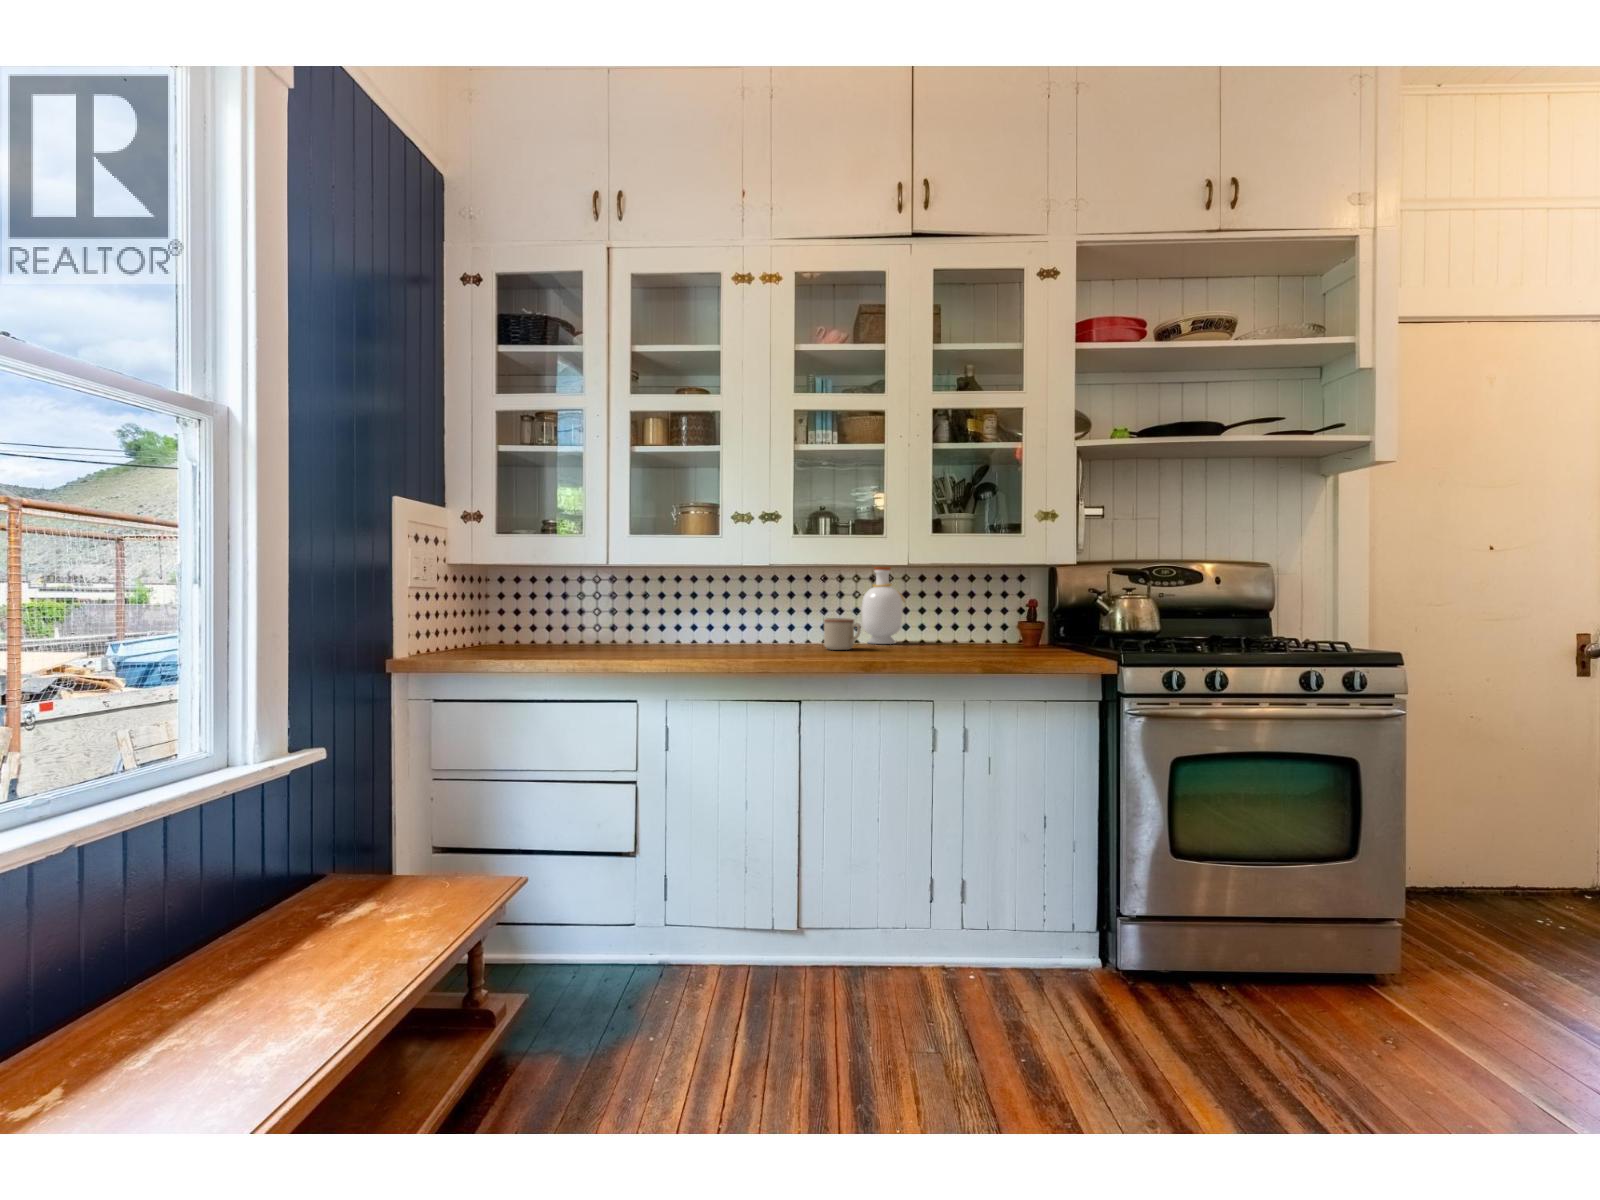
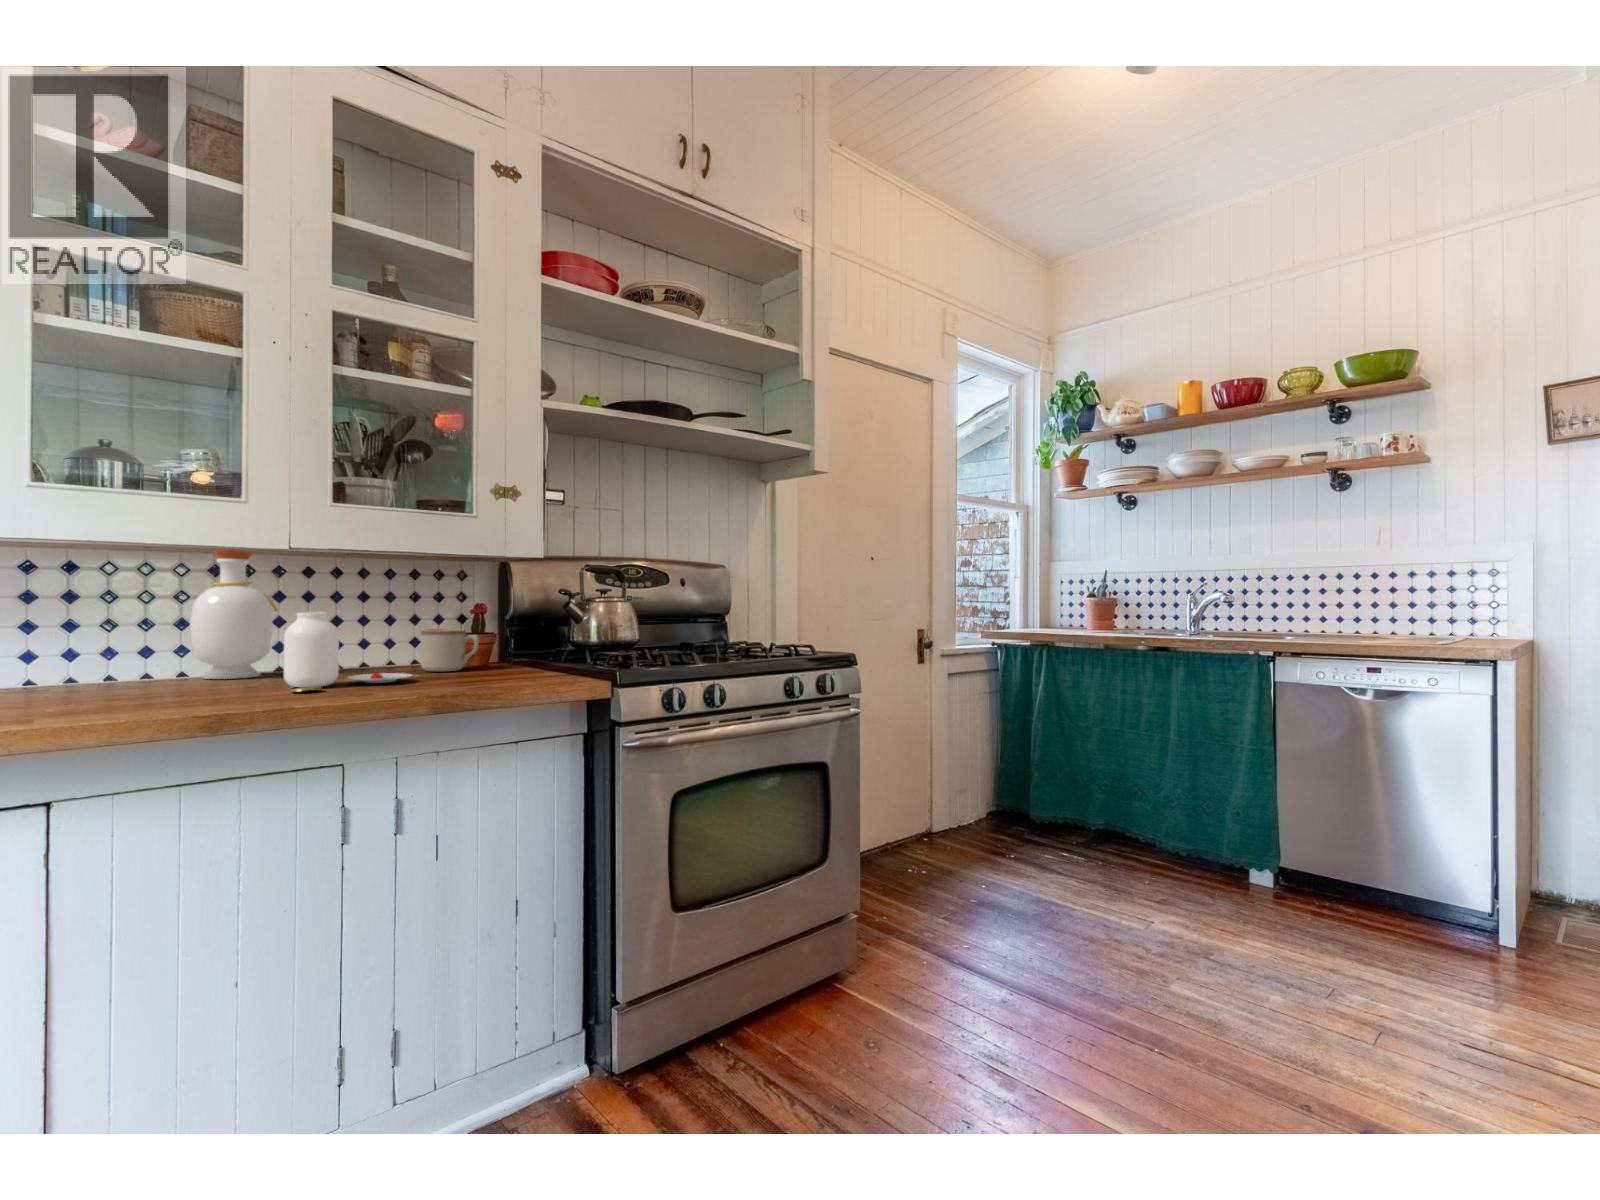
jar: none [906,604,985,654] -> present [284,612,412,692]
mug: present [824,618,861,650] -> present [421,629,479,672]

